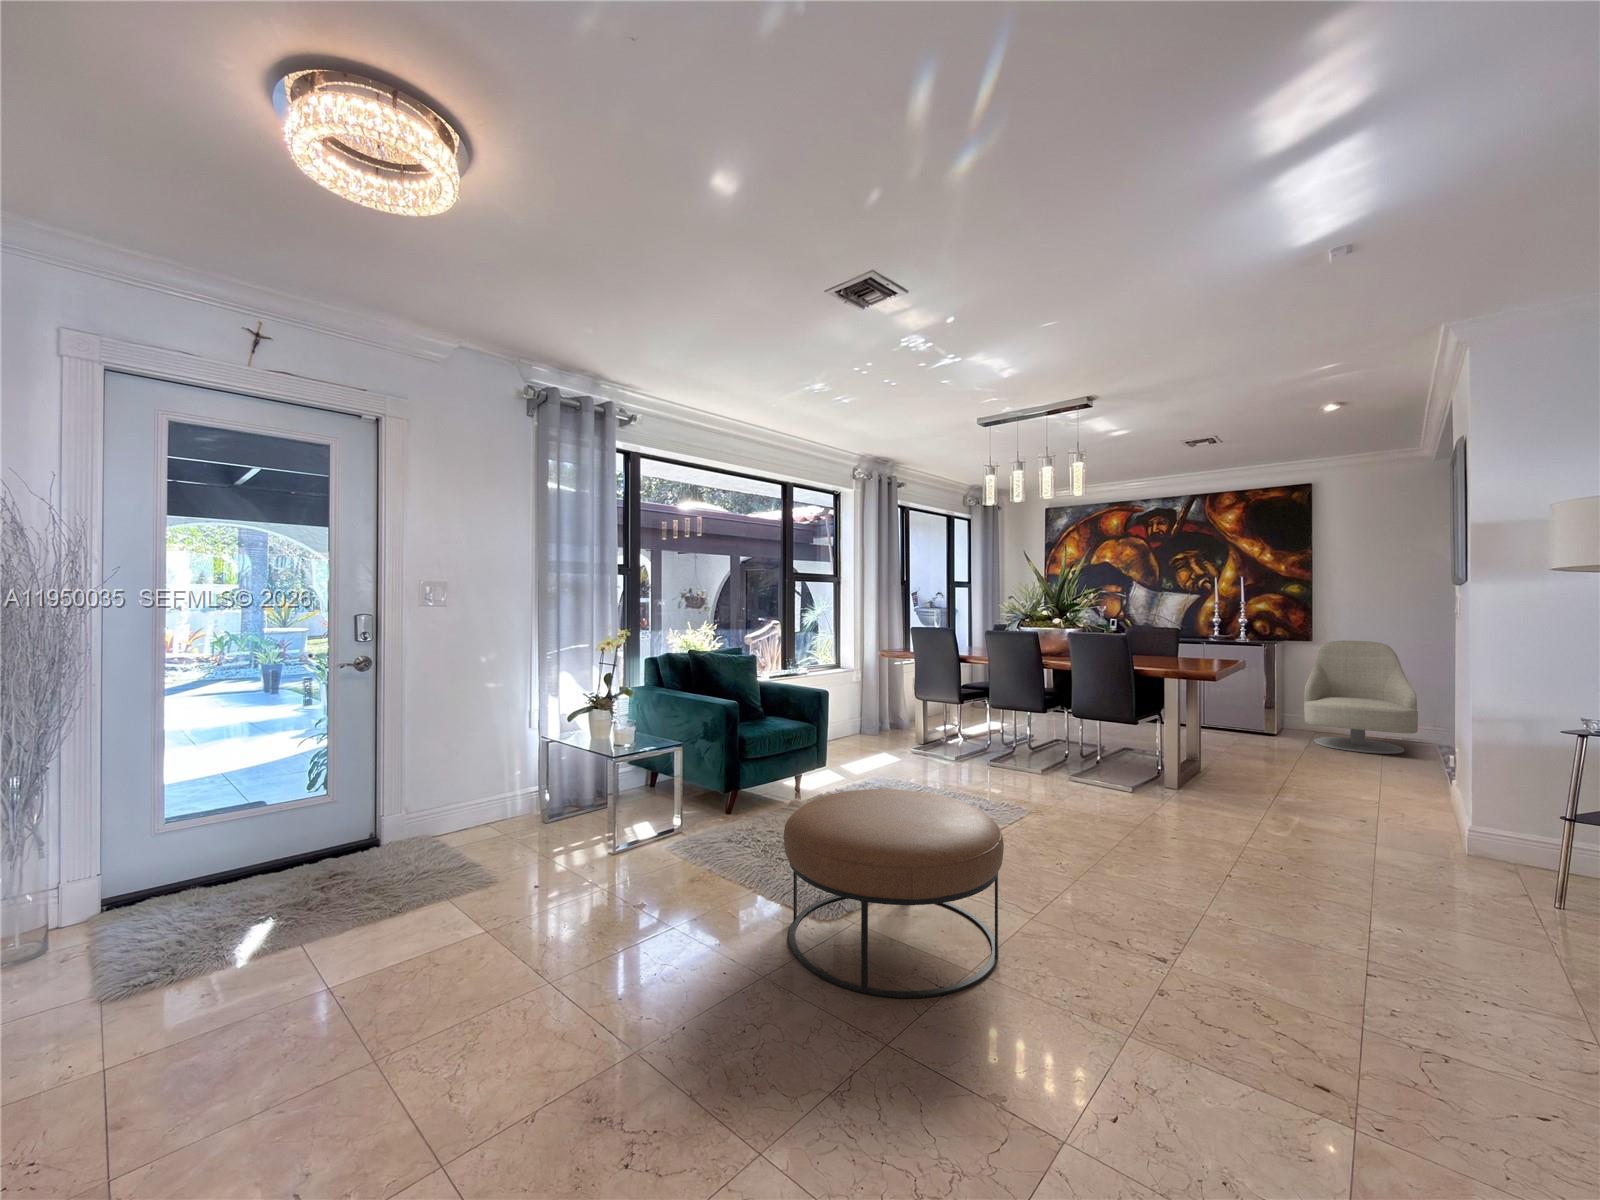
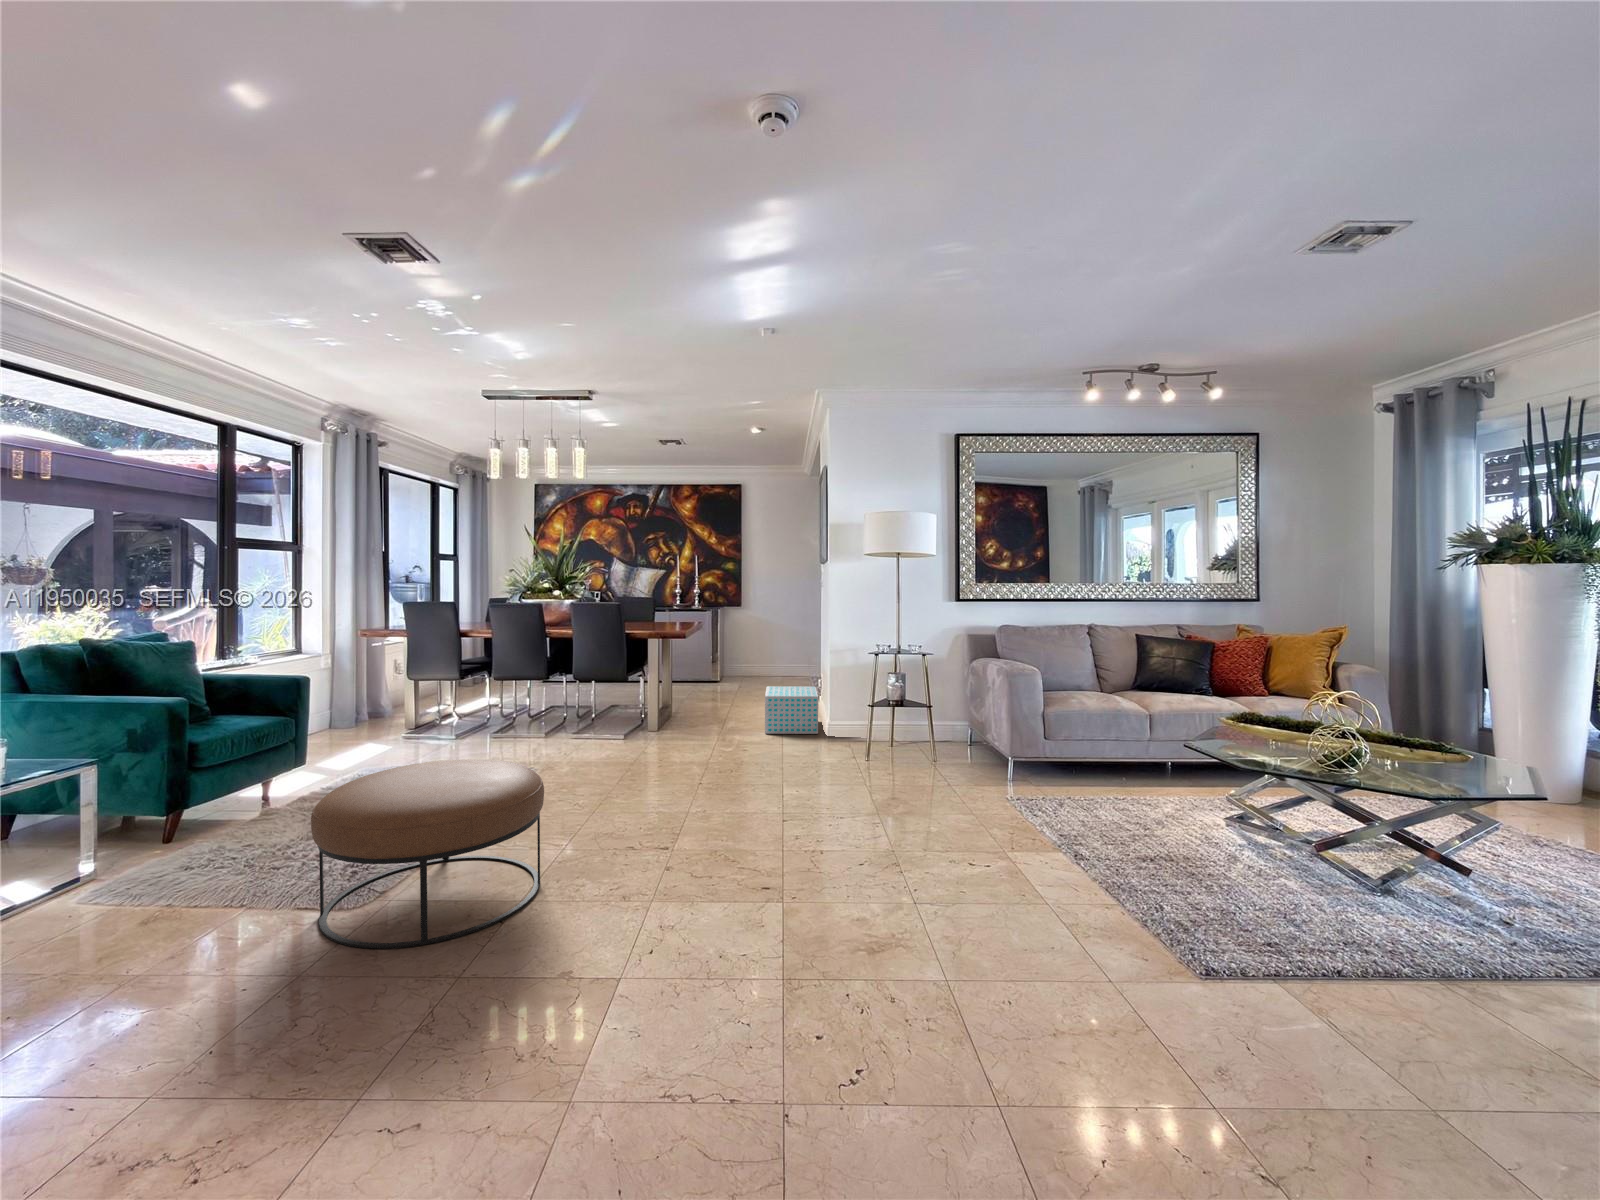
armchair: present [1304,641,1418,754] -> none [738,606,802,687]
storage box: none [1347,753,1453,839] -> present [765,686,818,734]

